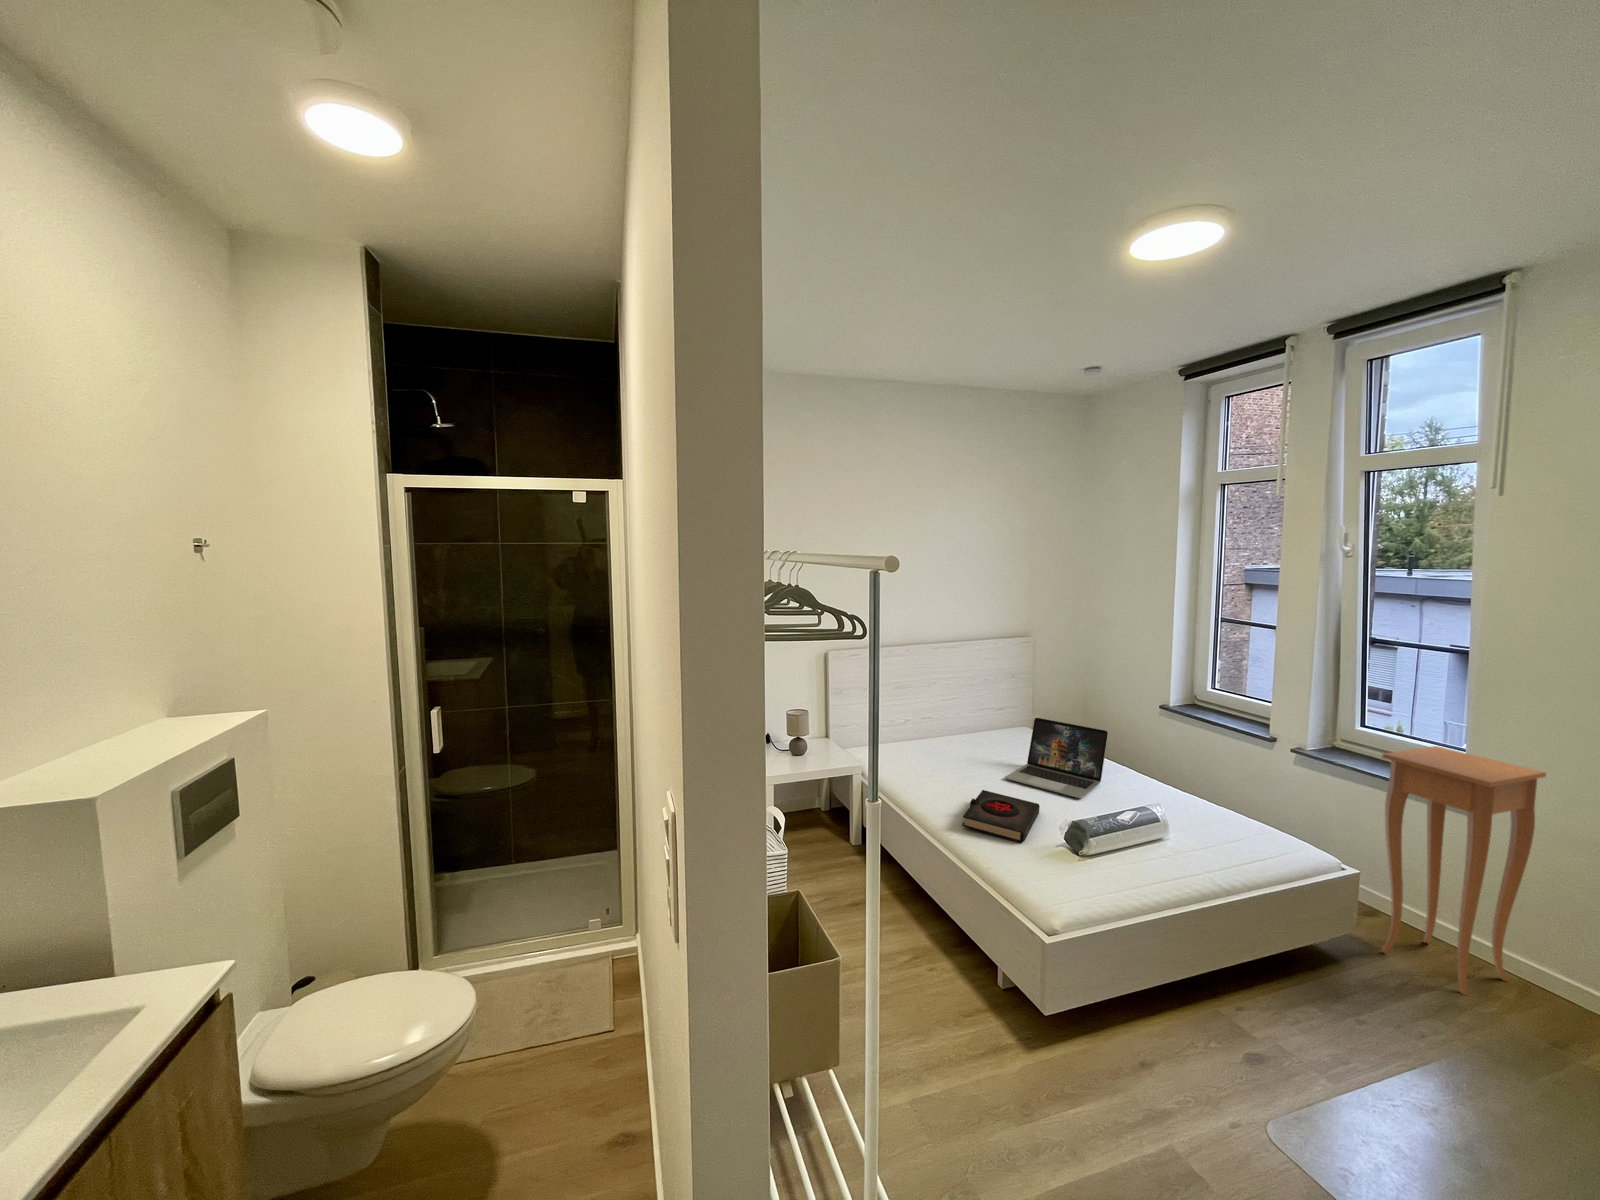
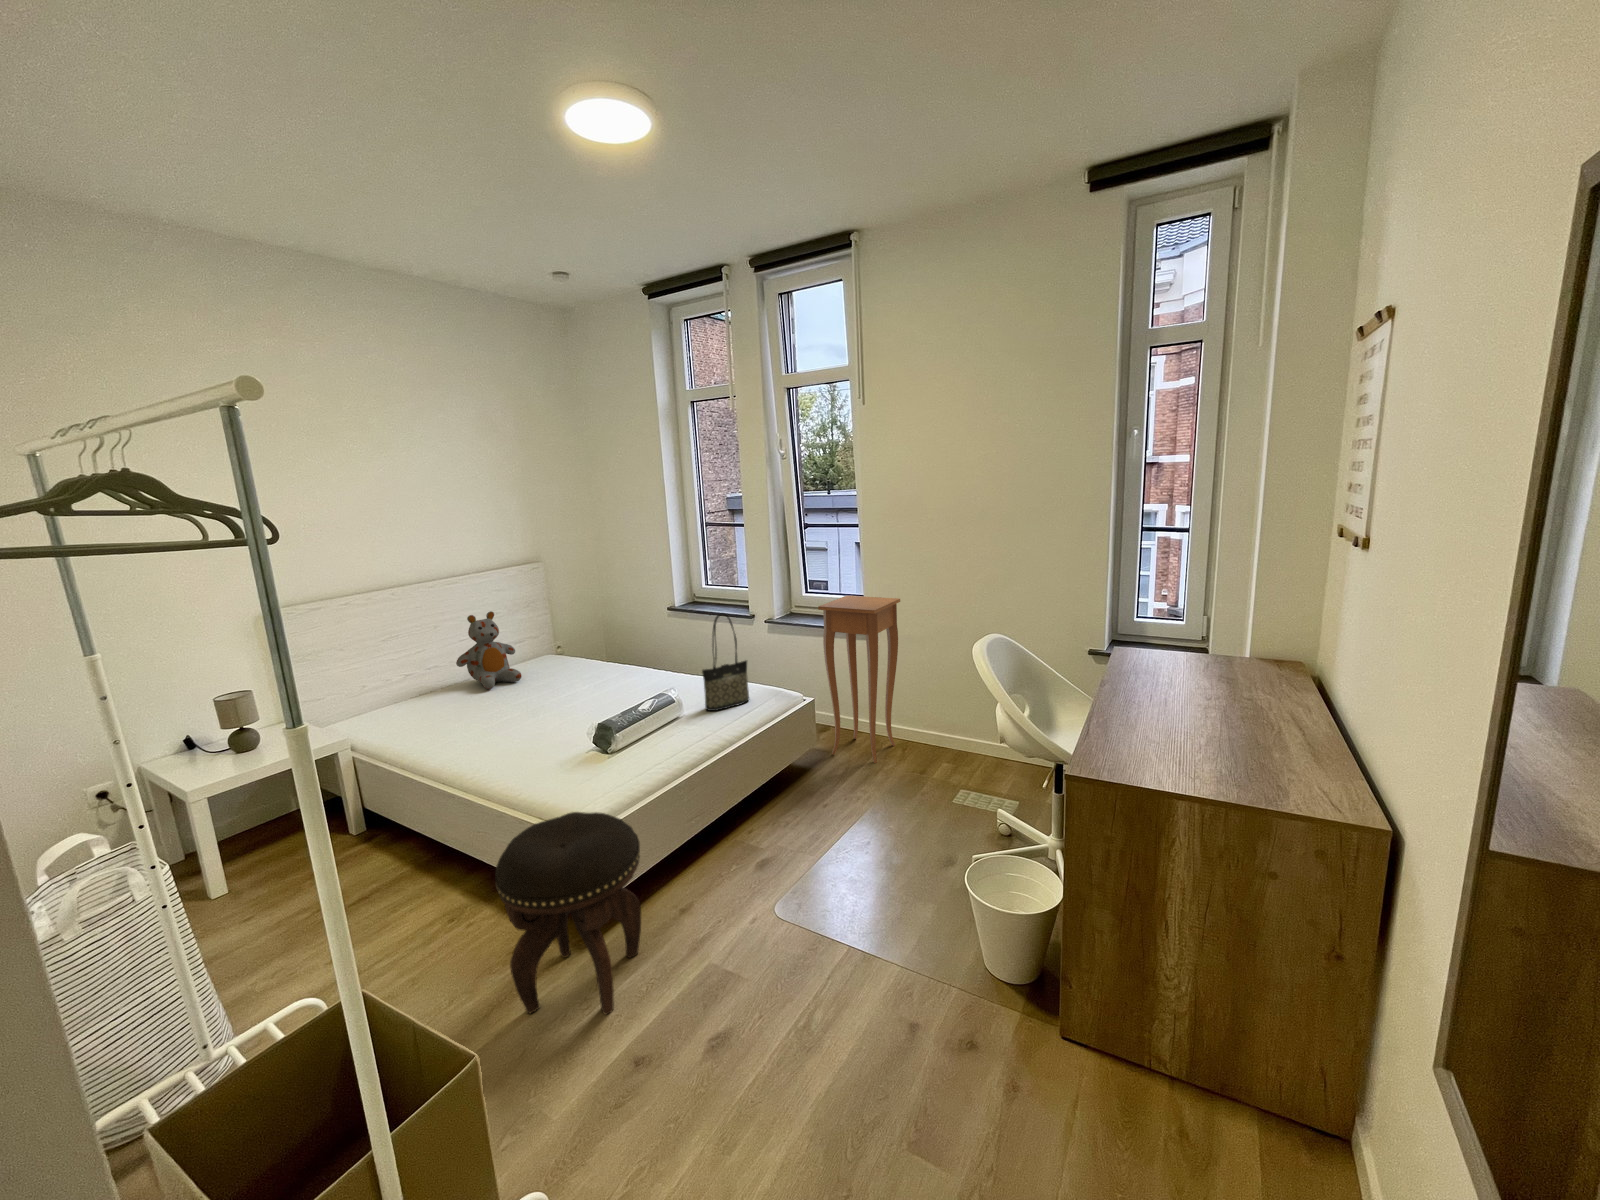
stuffed bear: none [949,679,1001,749] -> present [456,611,521,689]
laptop: present [1005,718,1108,798] -> none [529,636,624,707]
tote bag: none [1197,737,1262,848] -> present [702,613,749,711]
book: present [962,790,1040,842] -> none [482,720,567,765]
footstool: none [964,907,1106,1135] -> present [495,812,641,1014]

